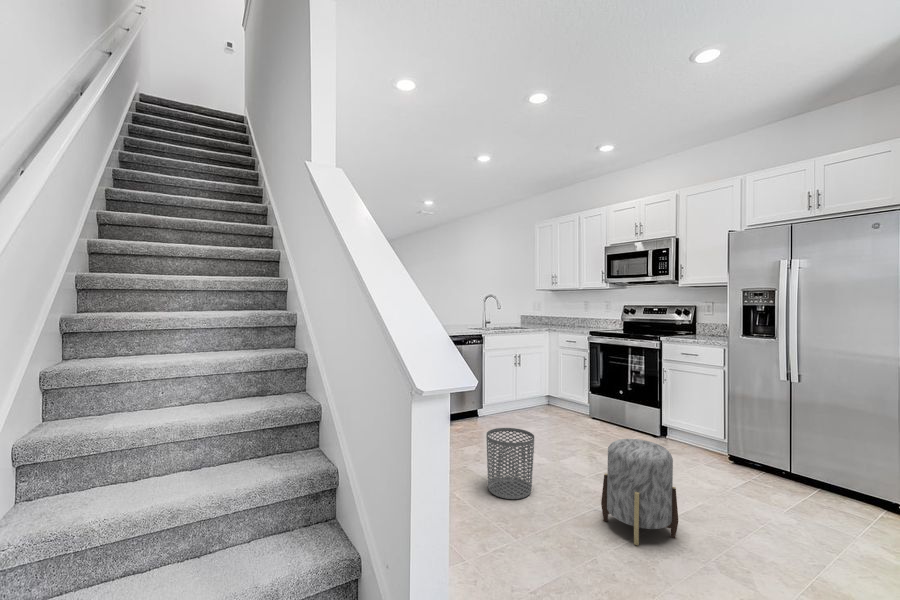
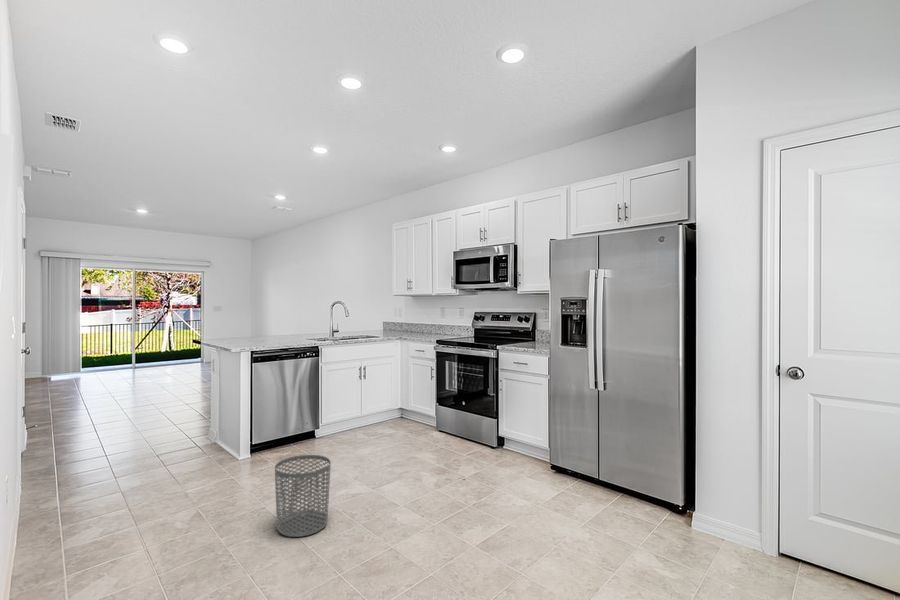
stool: present [601,439,678,545] -> none [386,461,458,578]

